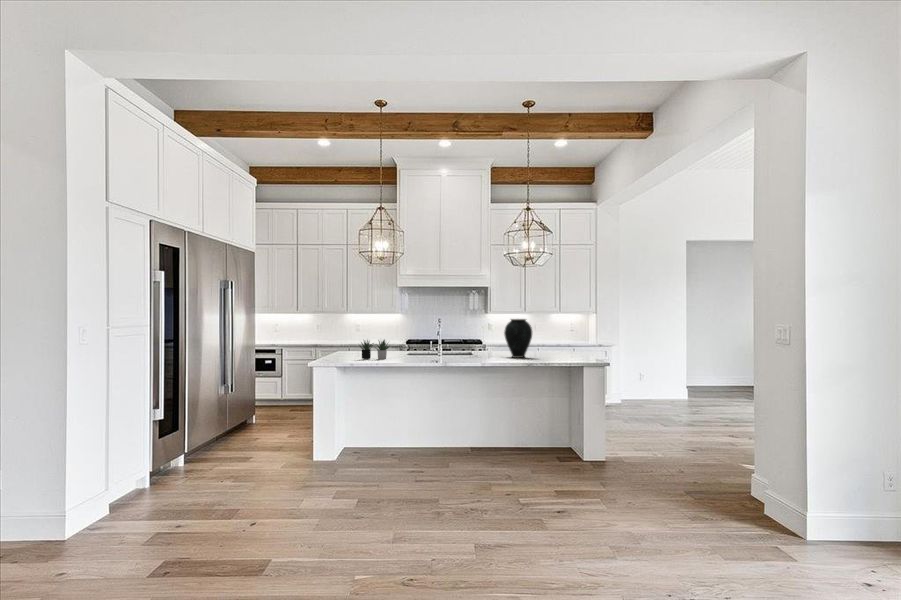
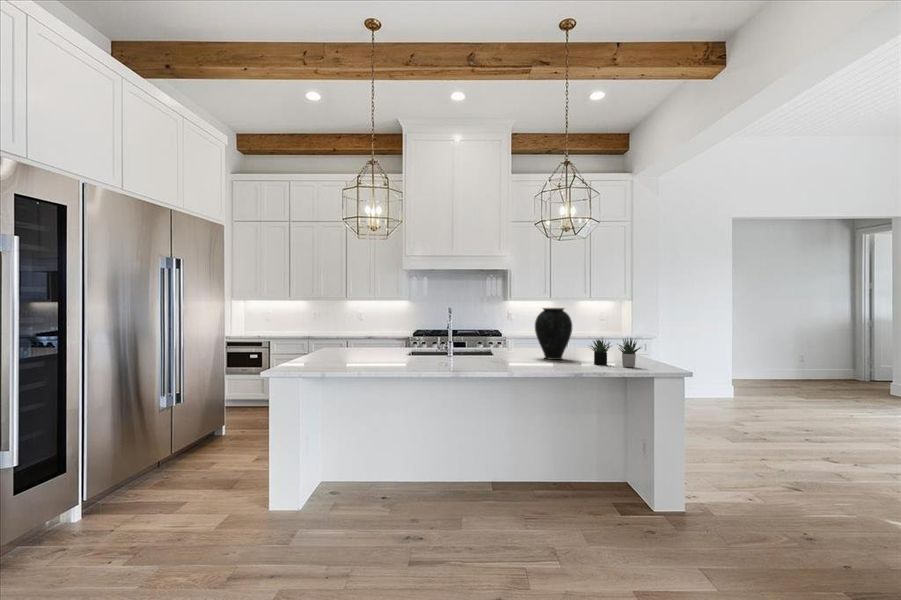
succulent plant: present [359,340,390,360] -> present [591,338,640,367]

